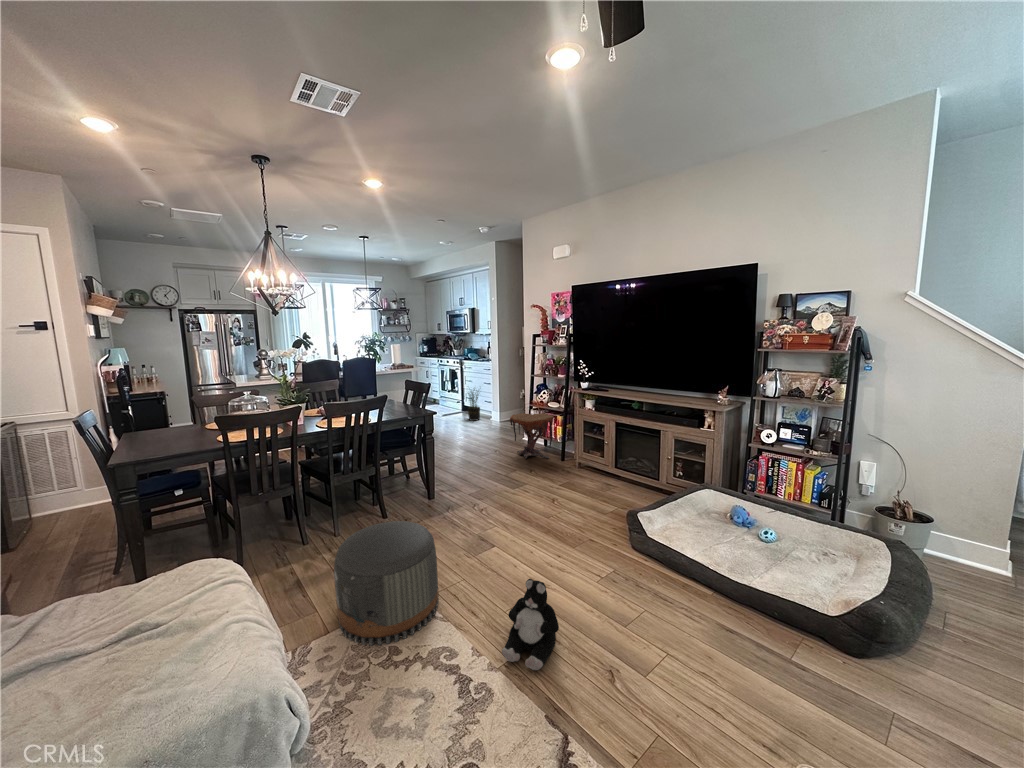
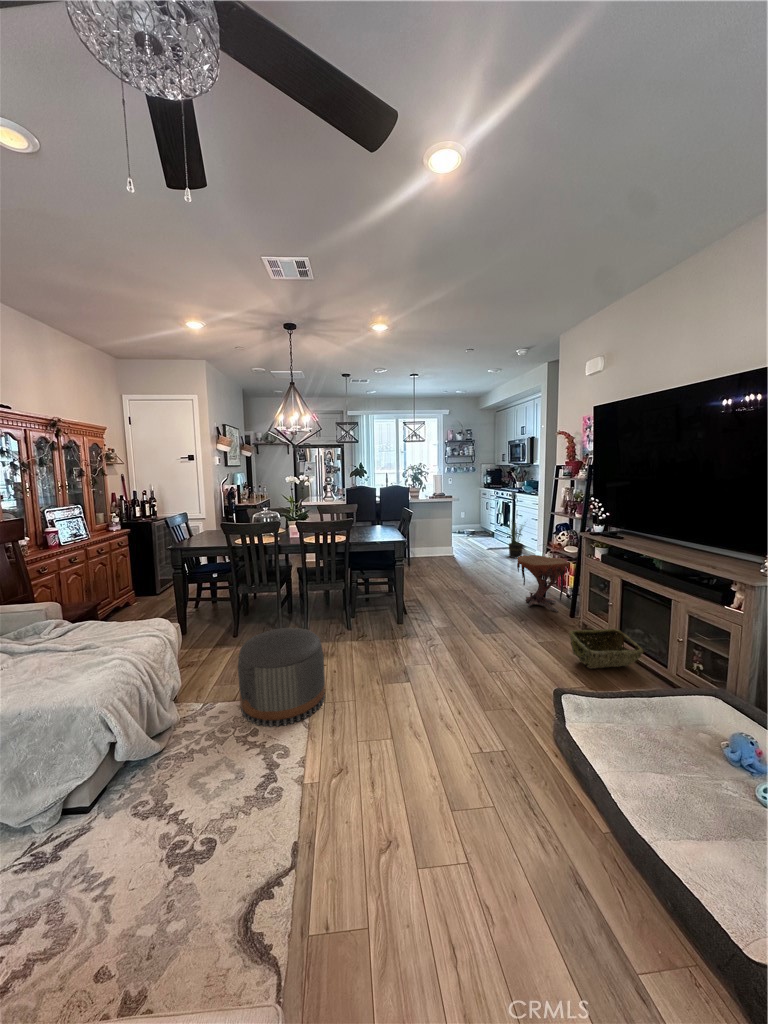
woven basket: none [588,460,636,494] -> present [570,629,644,668]
plush toy: present [502,579,559,670] -> none [309,713,374,802]

